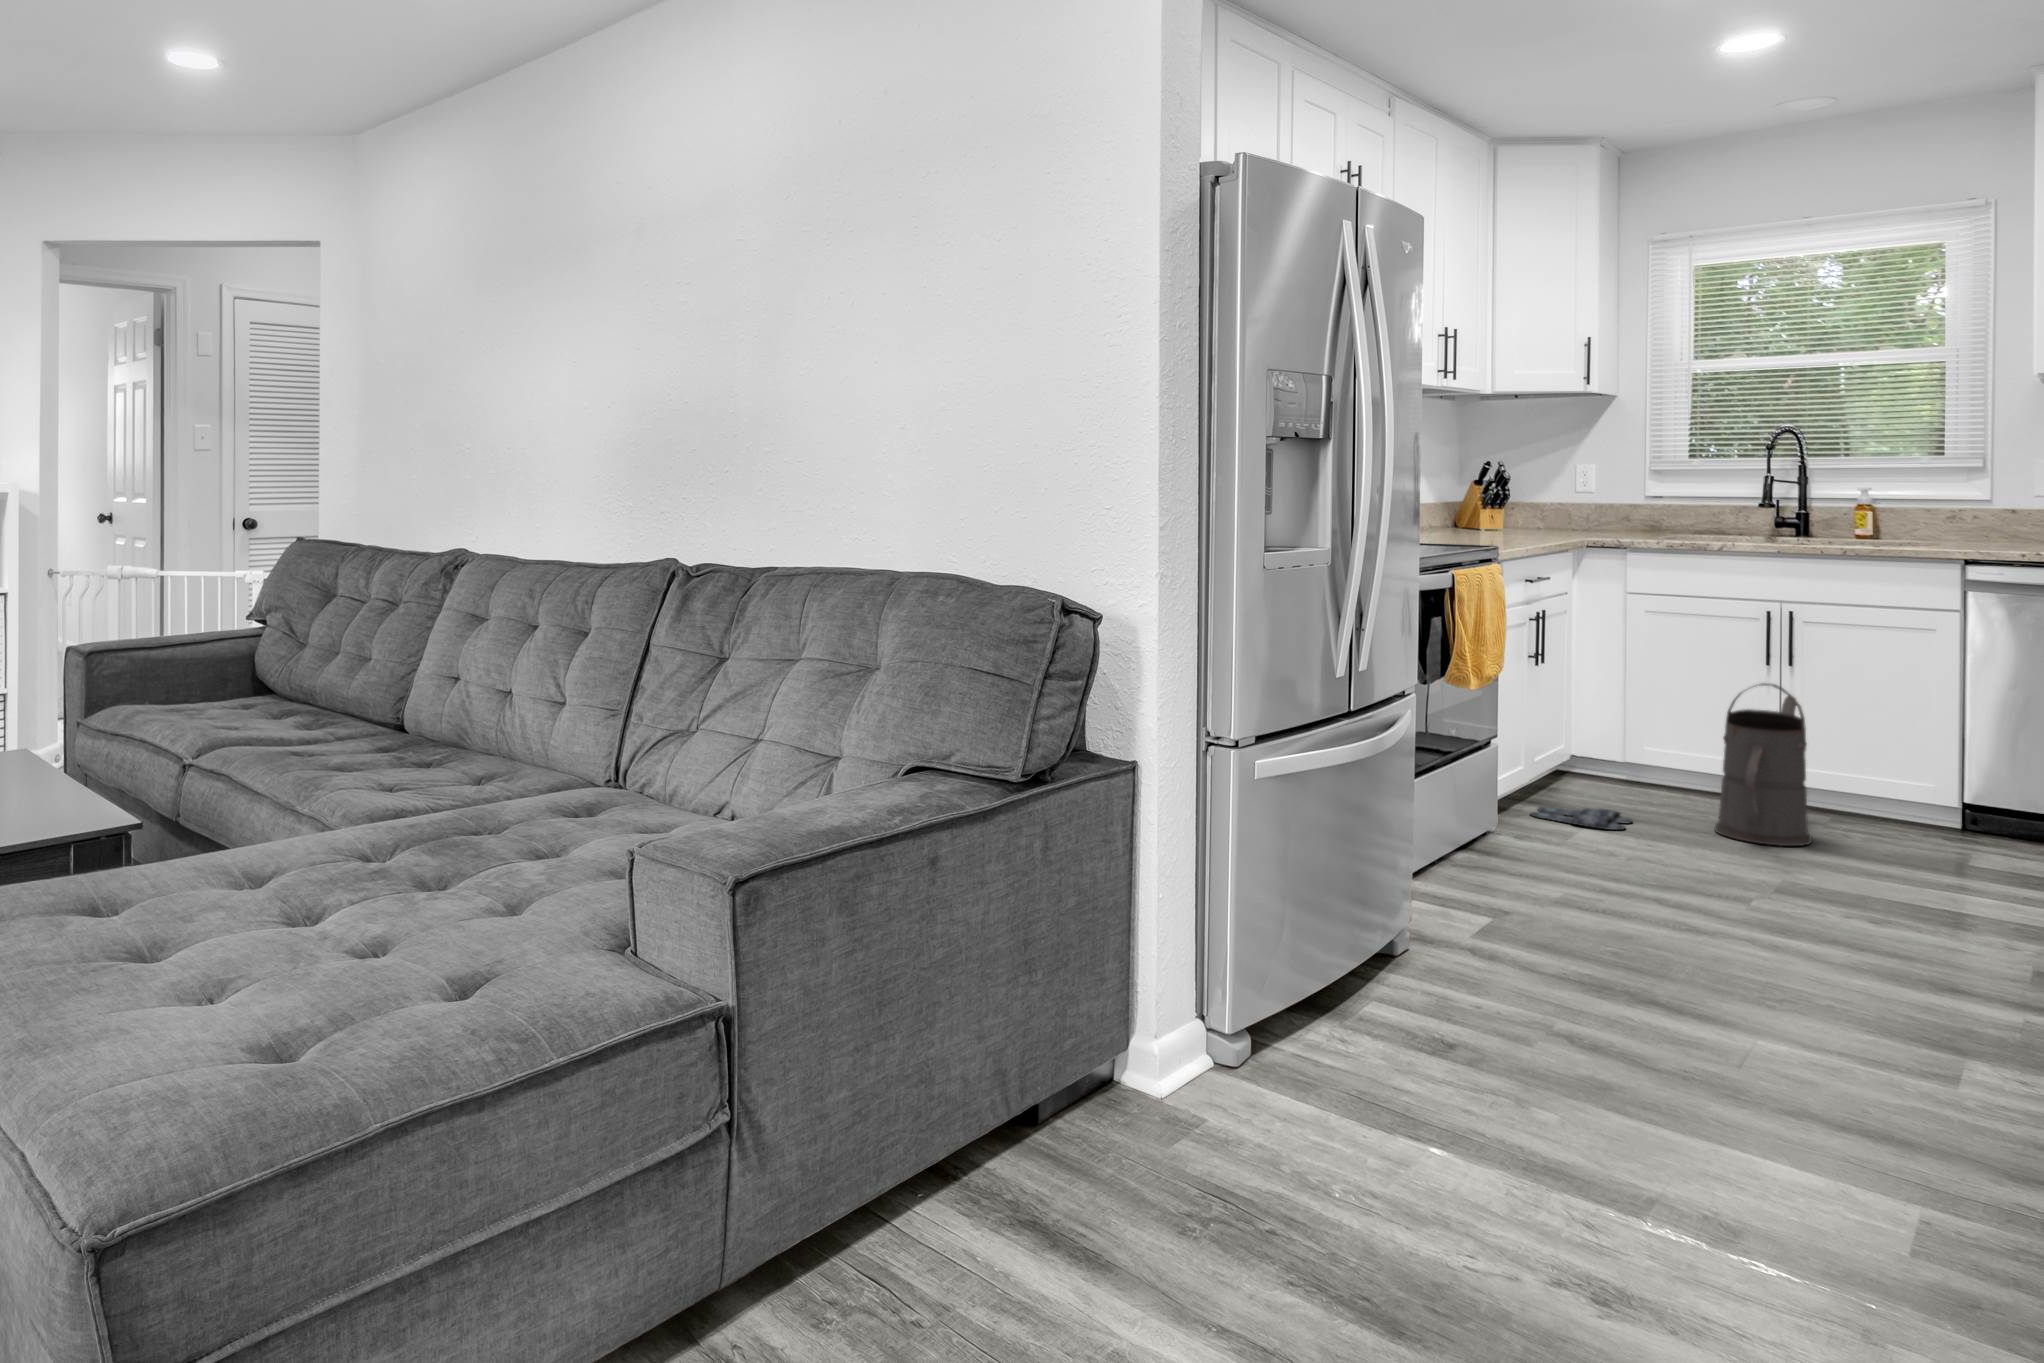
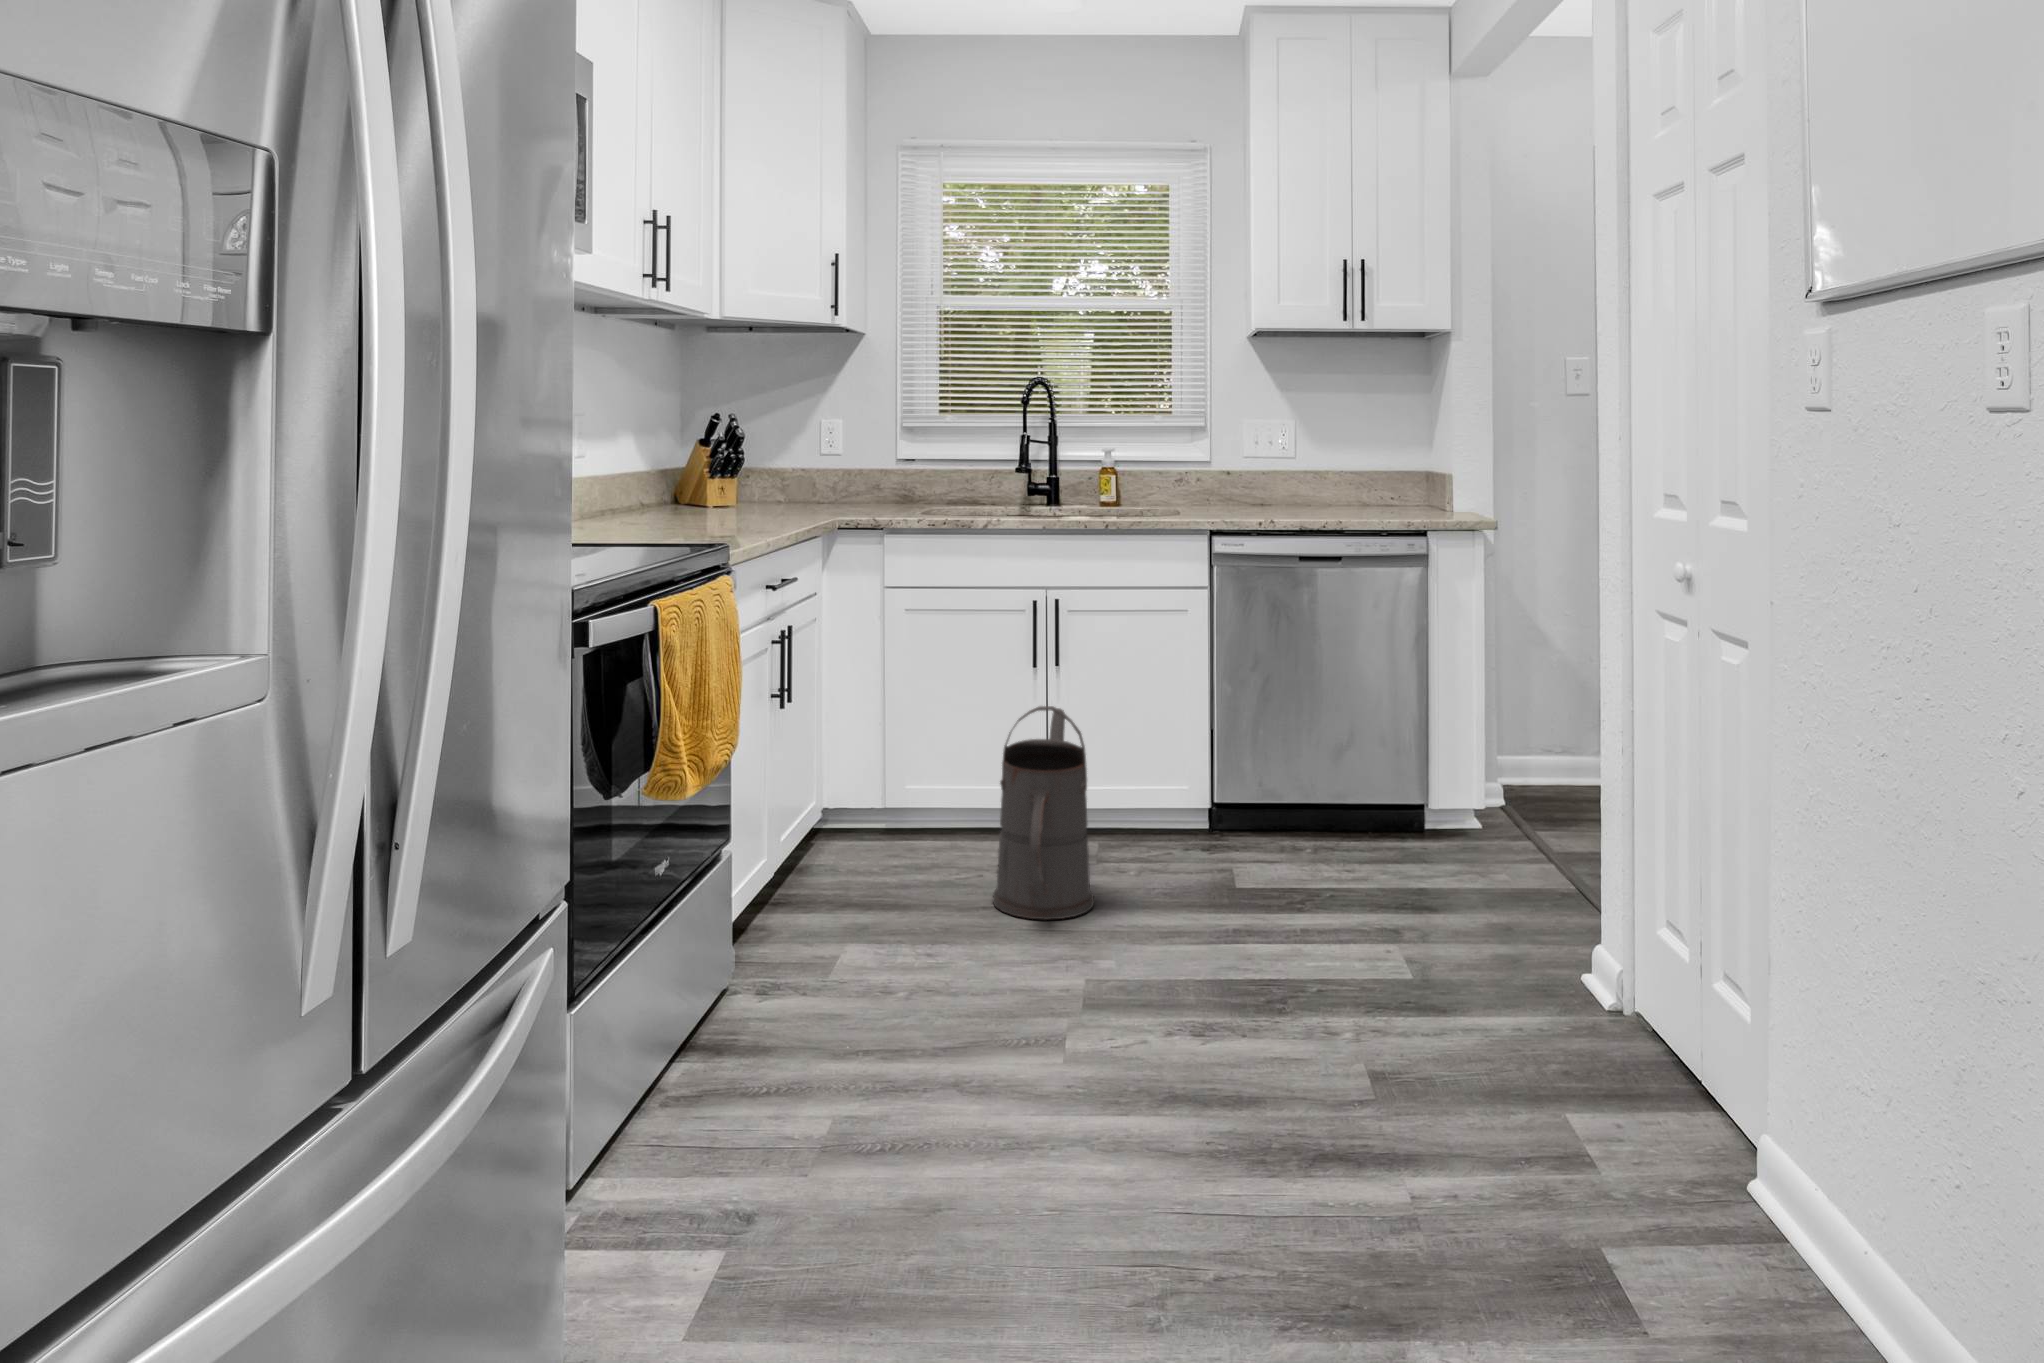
slippers: present [1531,807,1632,830] -> none [778,893,902,934]

